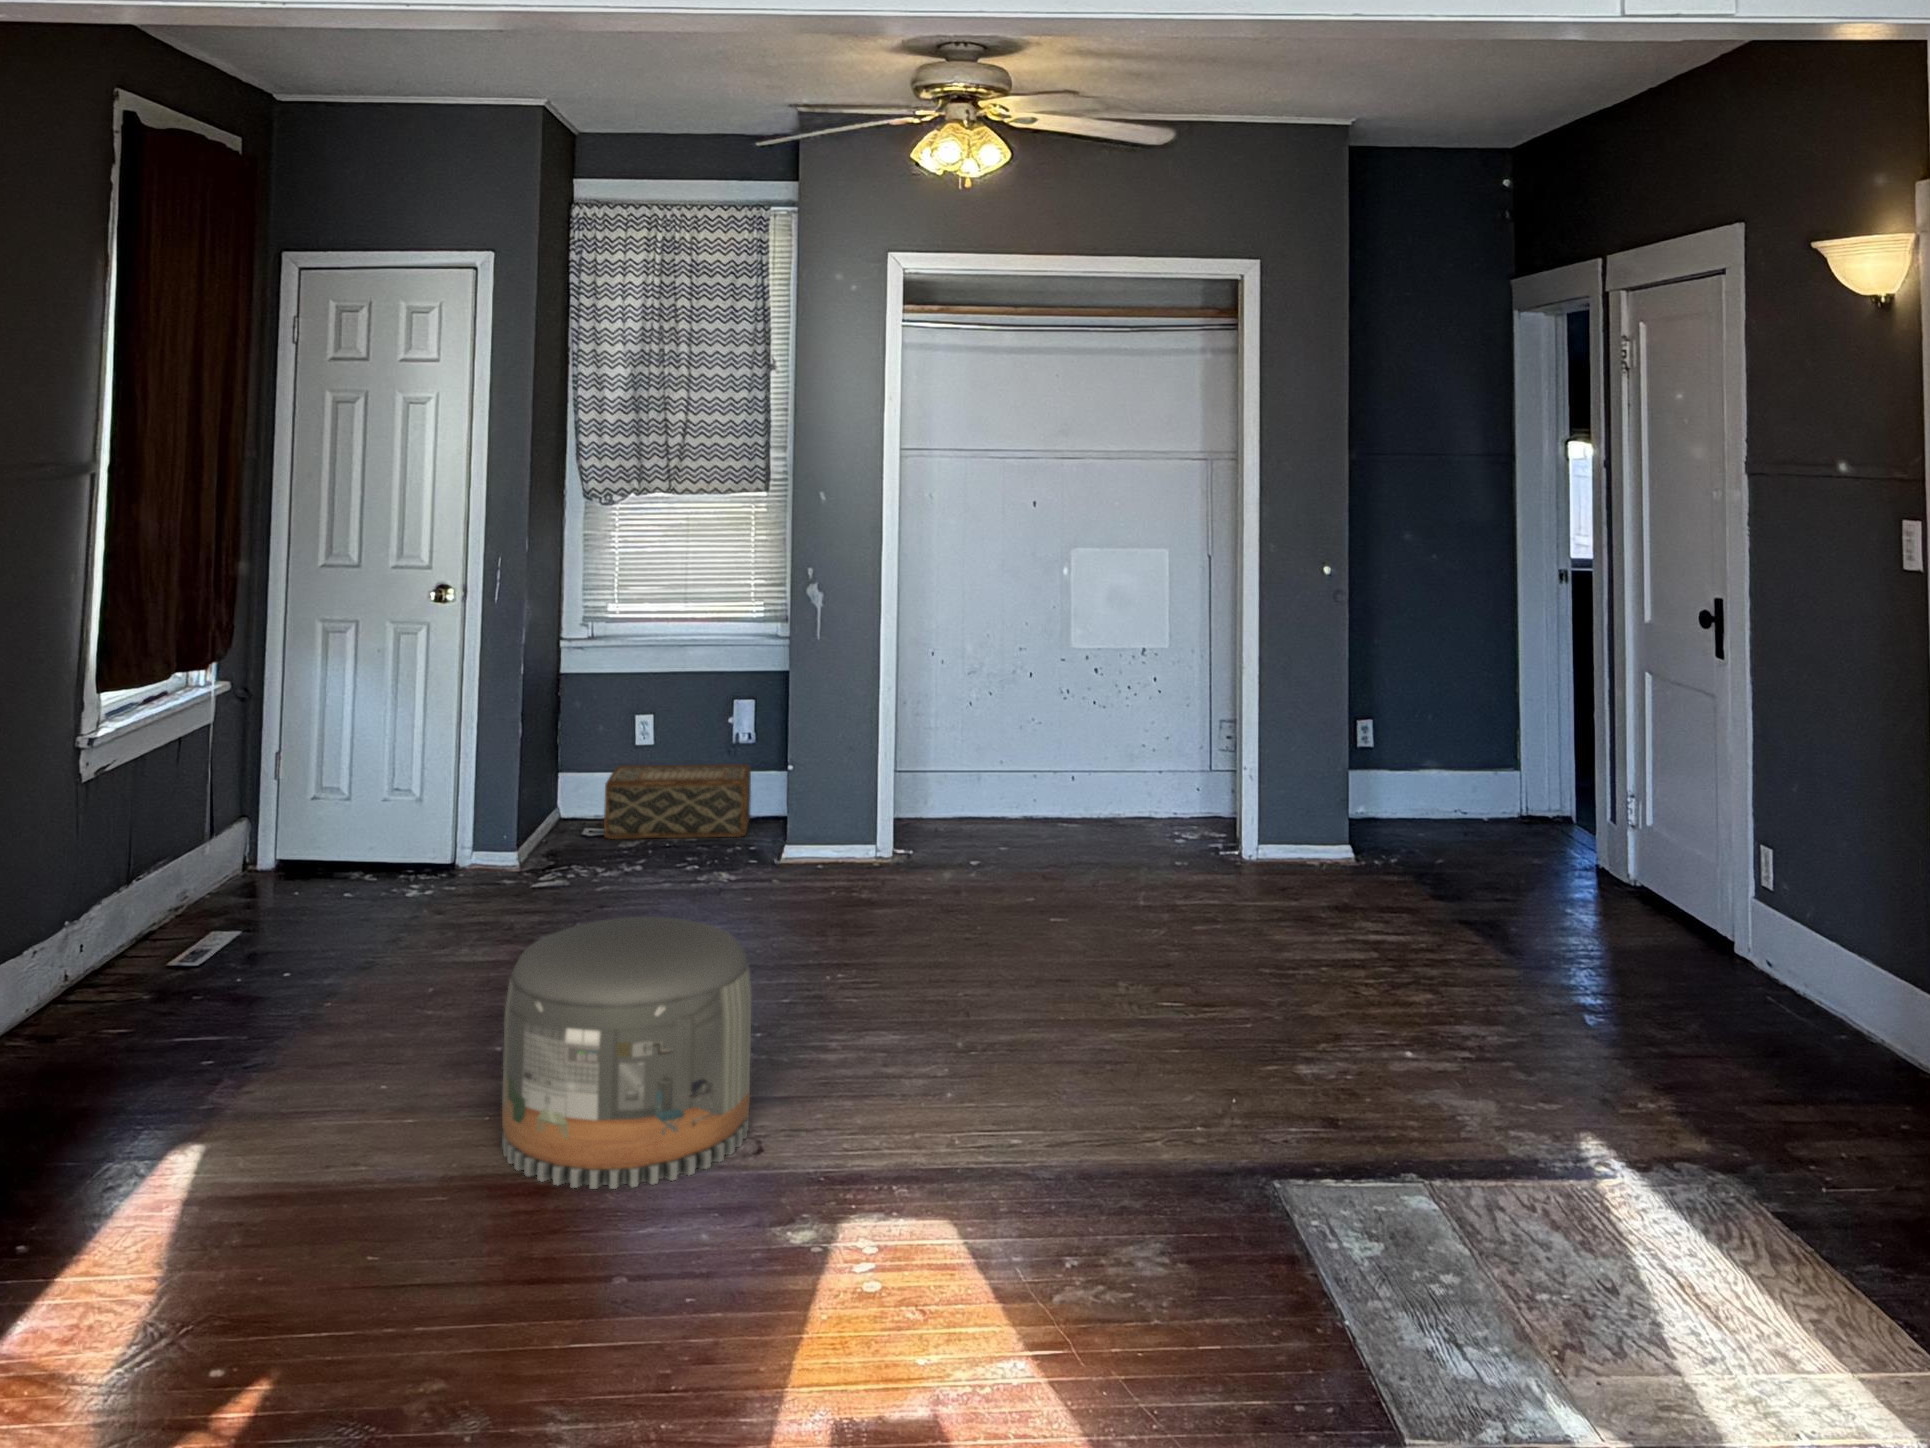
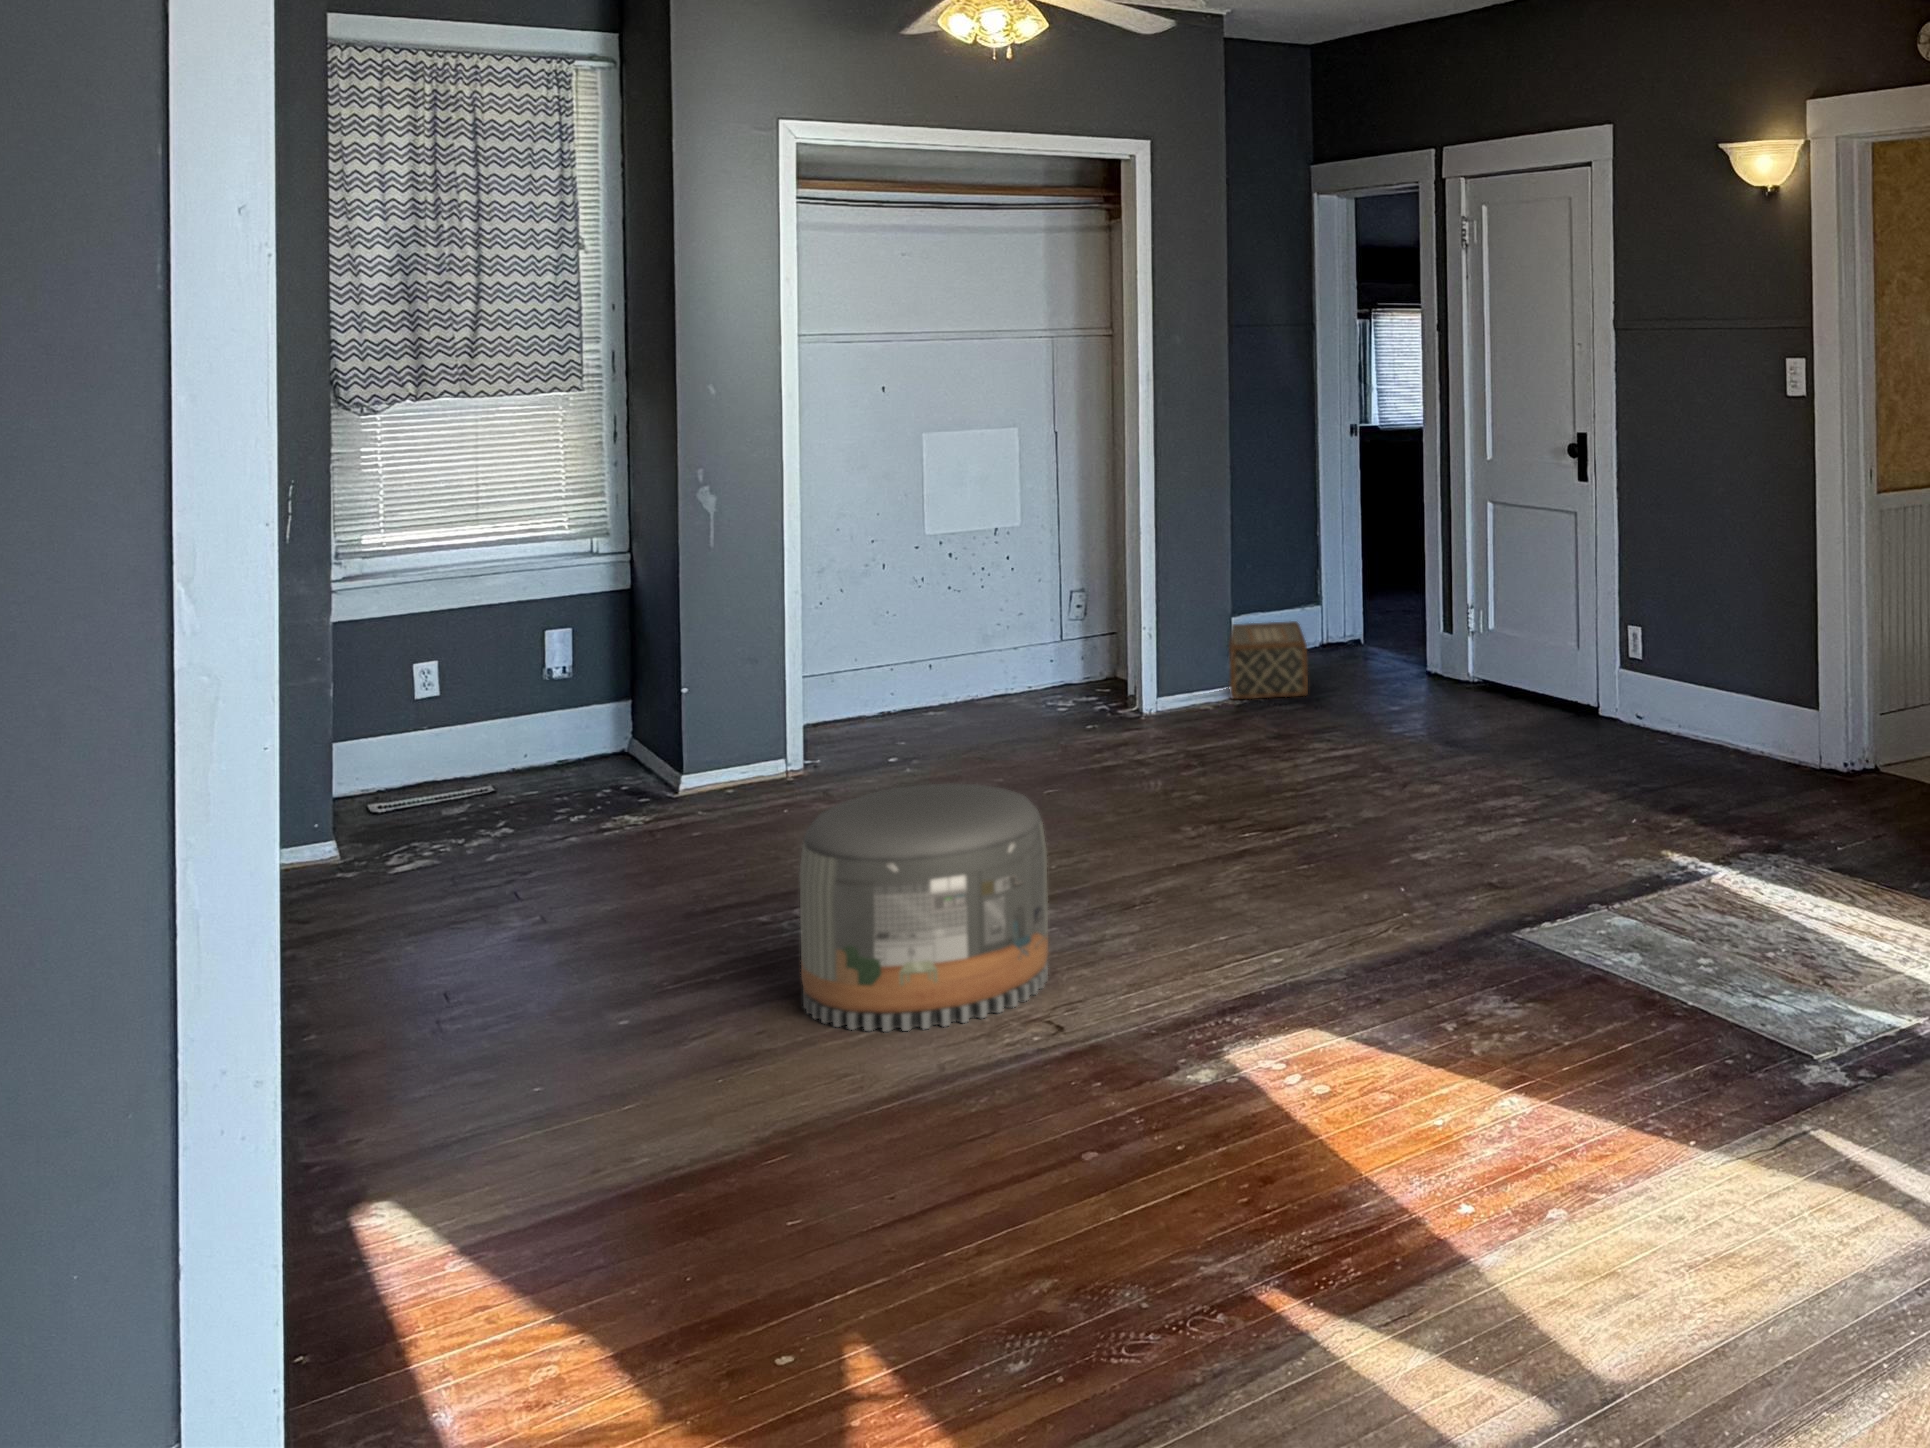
woven basket: present [604,764,751,839] -> present [1228,621,1308,699]

